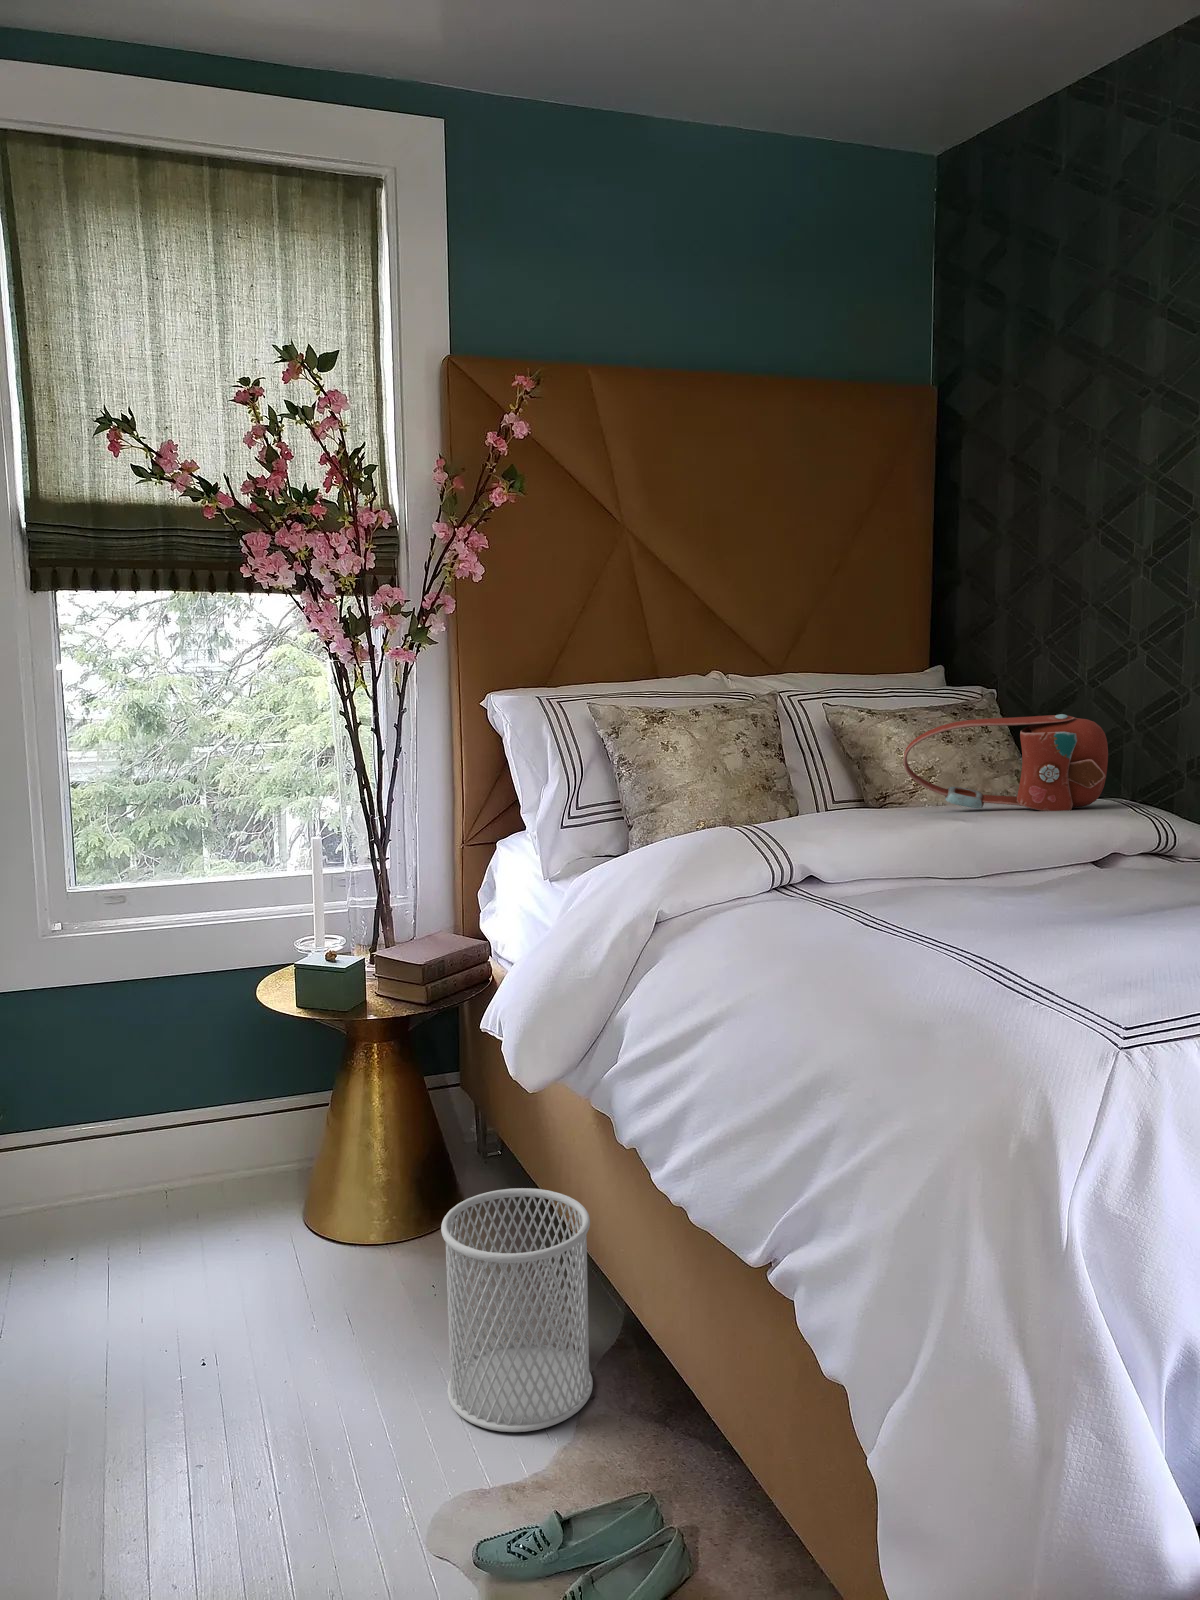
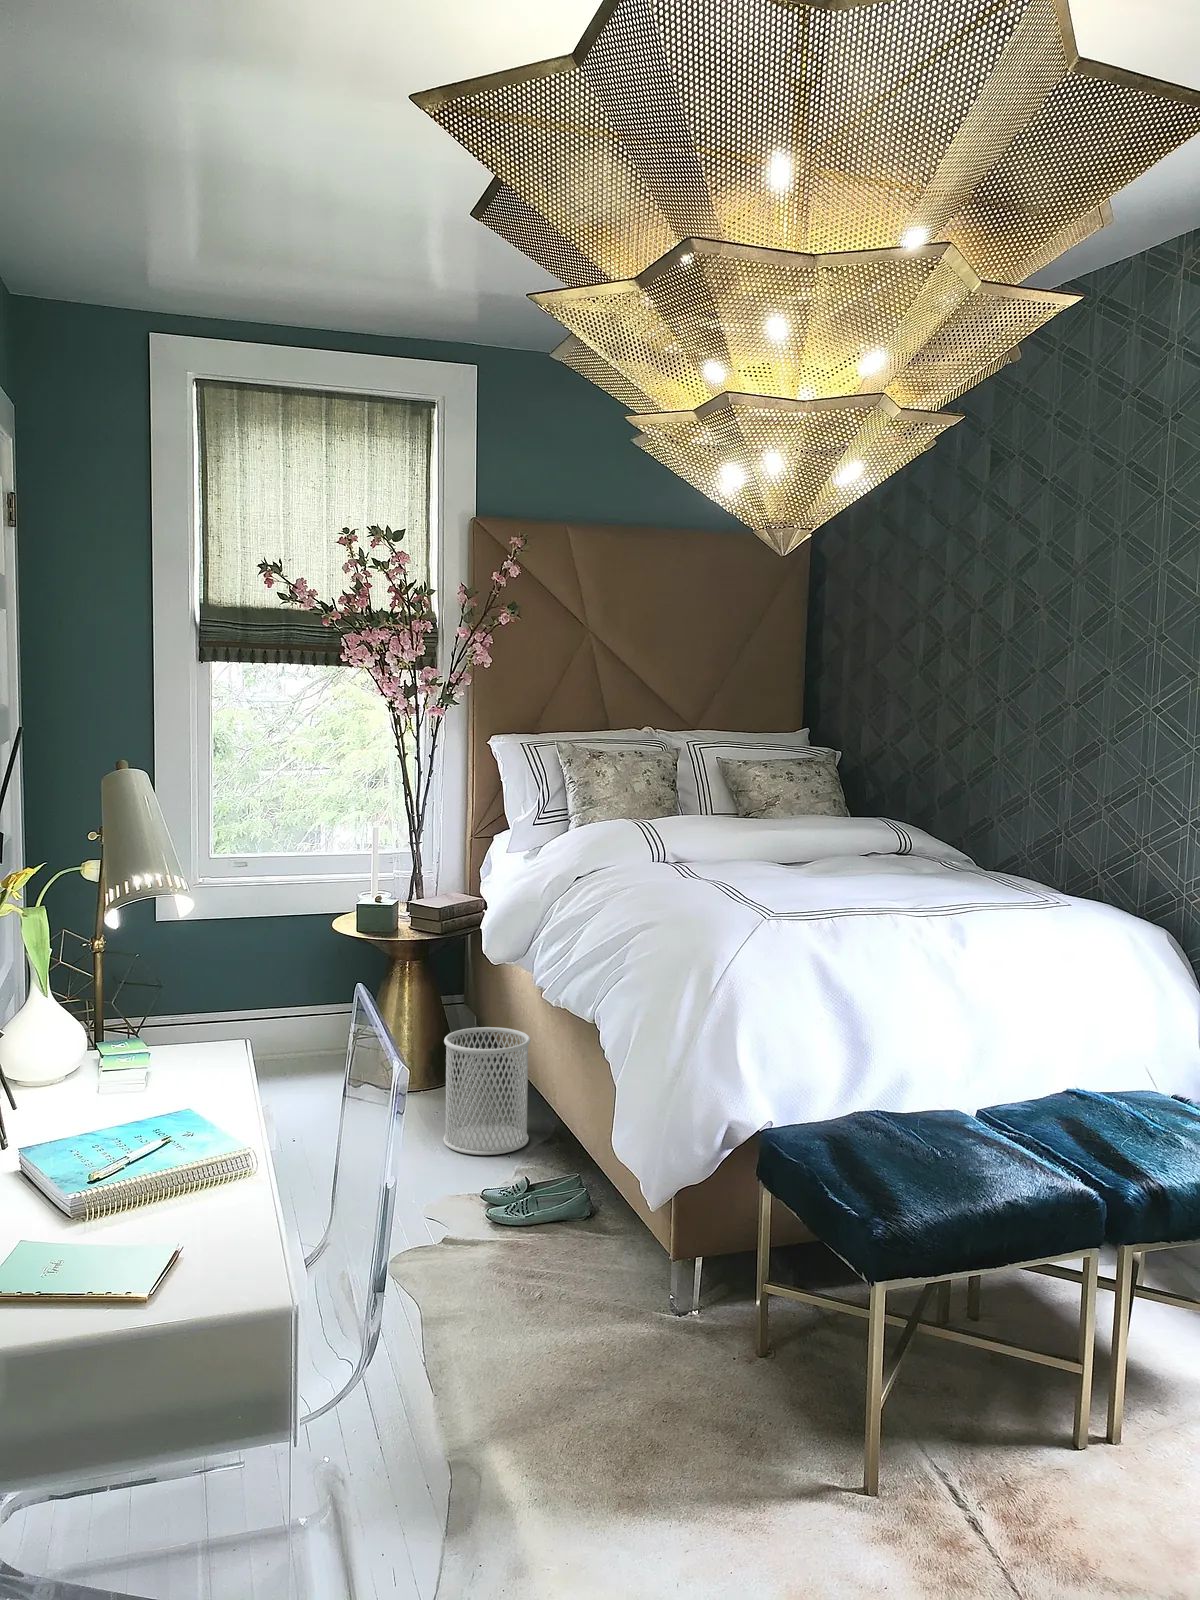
handbag: present [903,714,1108,811] -> none [733,760,849,818]

